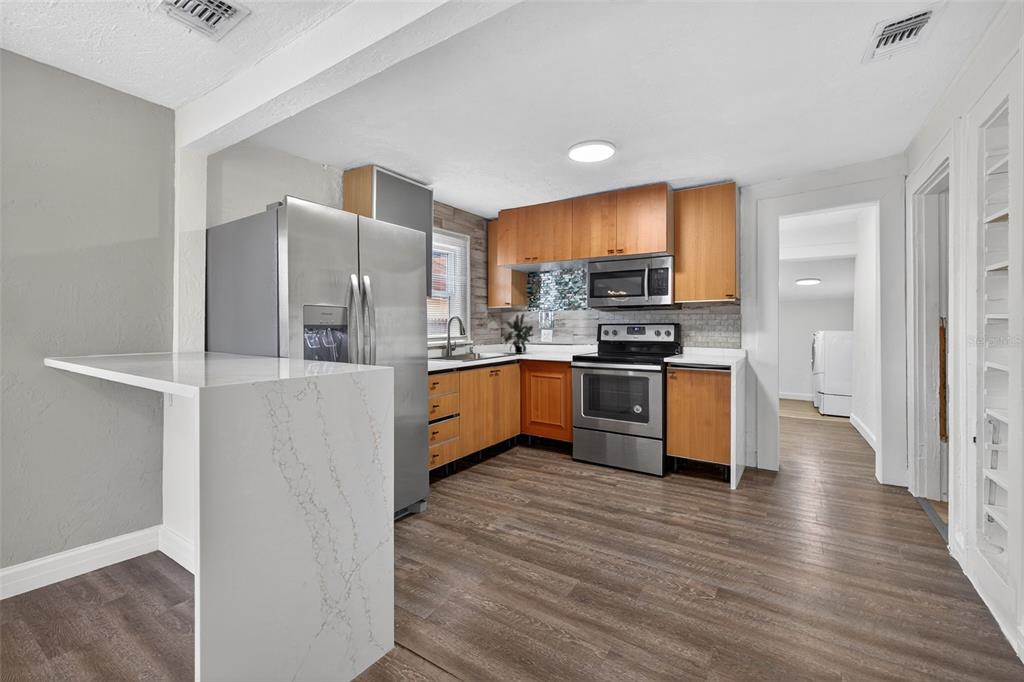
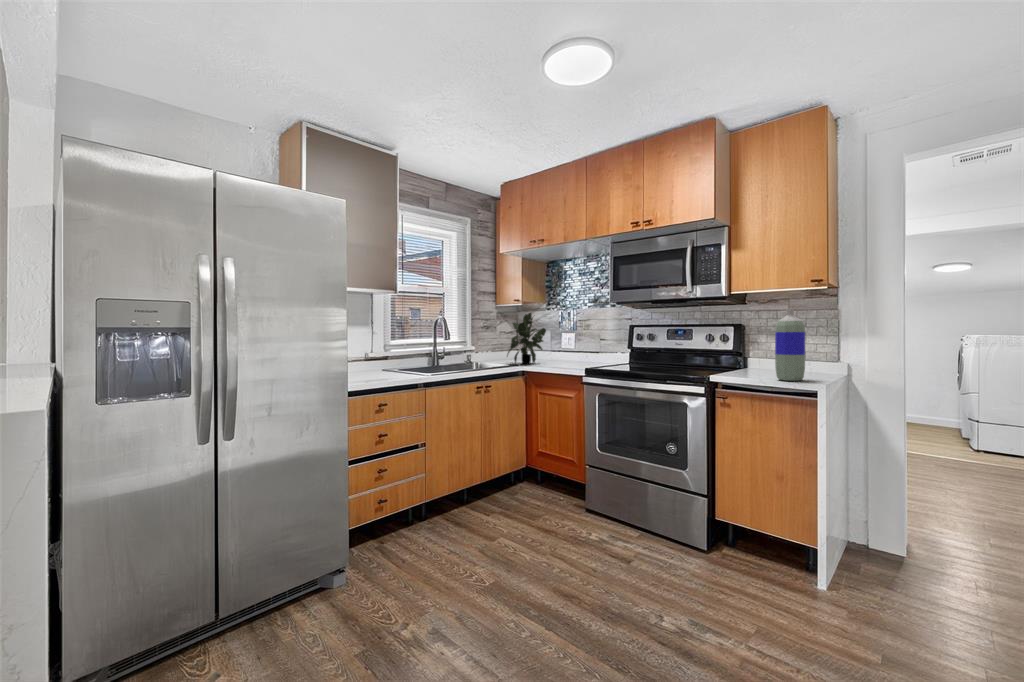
bottle: none [705,314,724,360] -> present [775,309,805,381]

